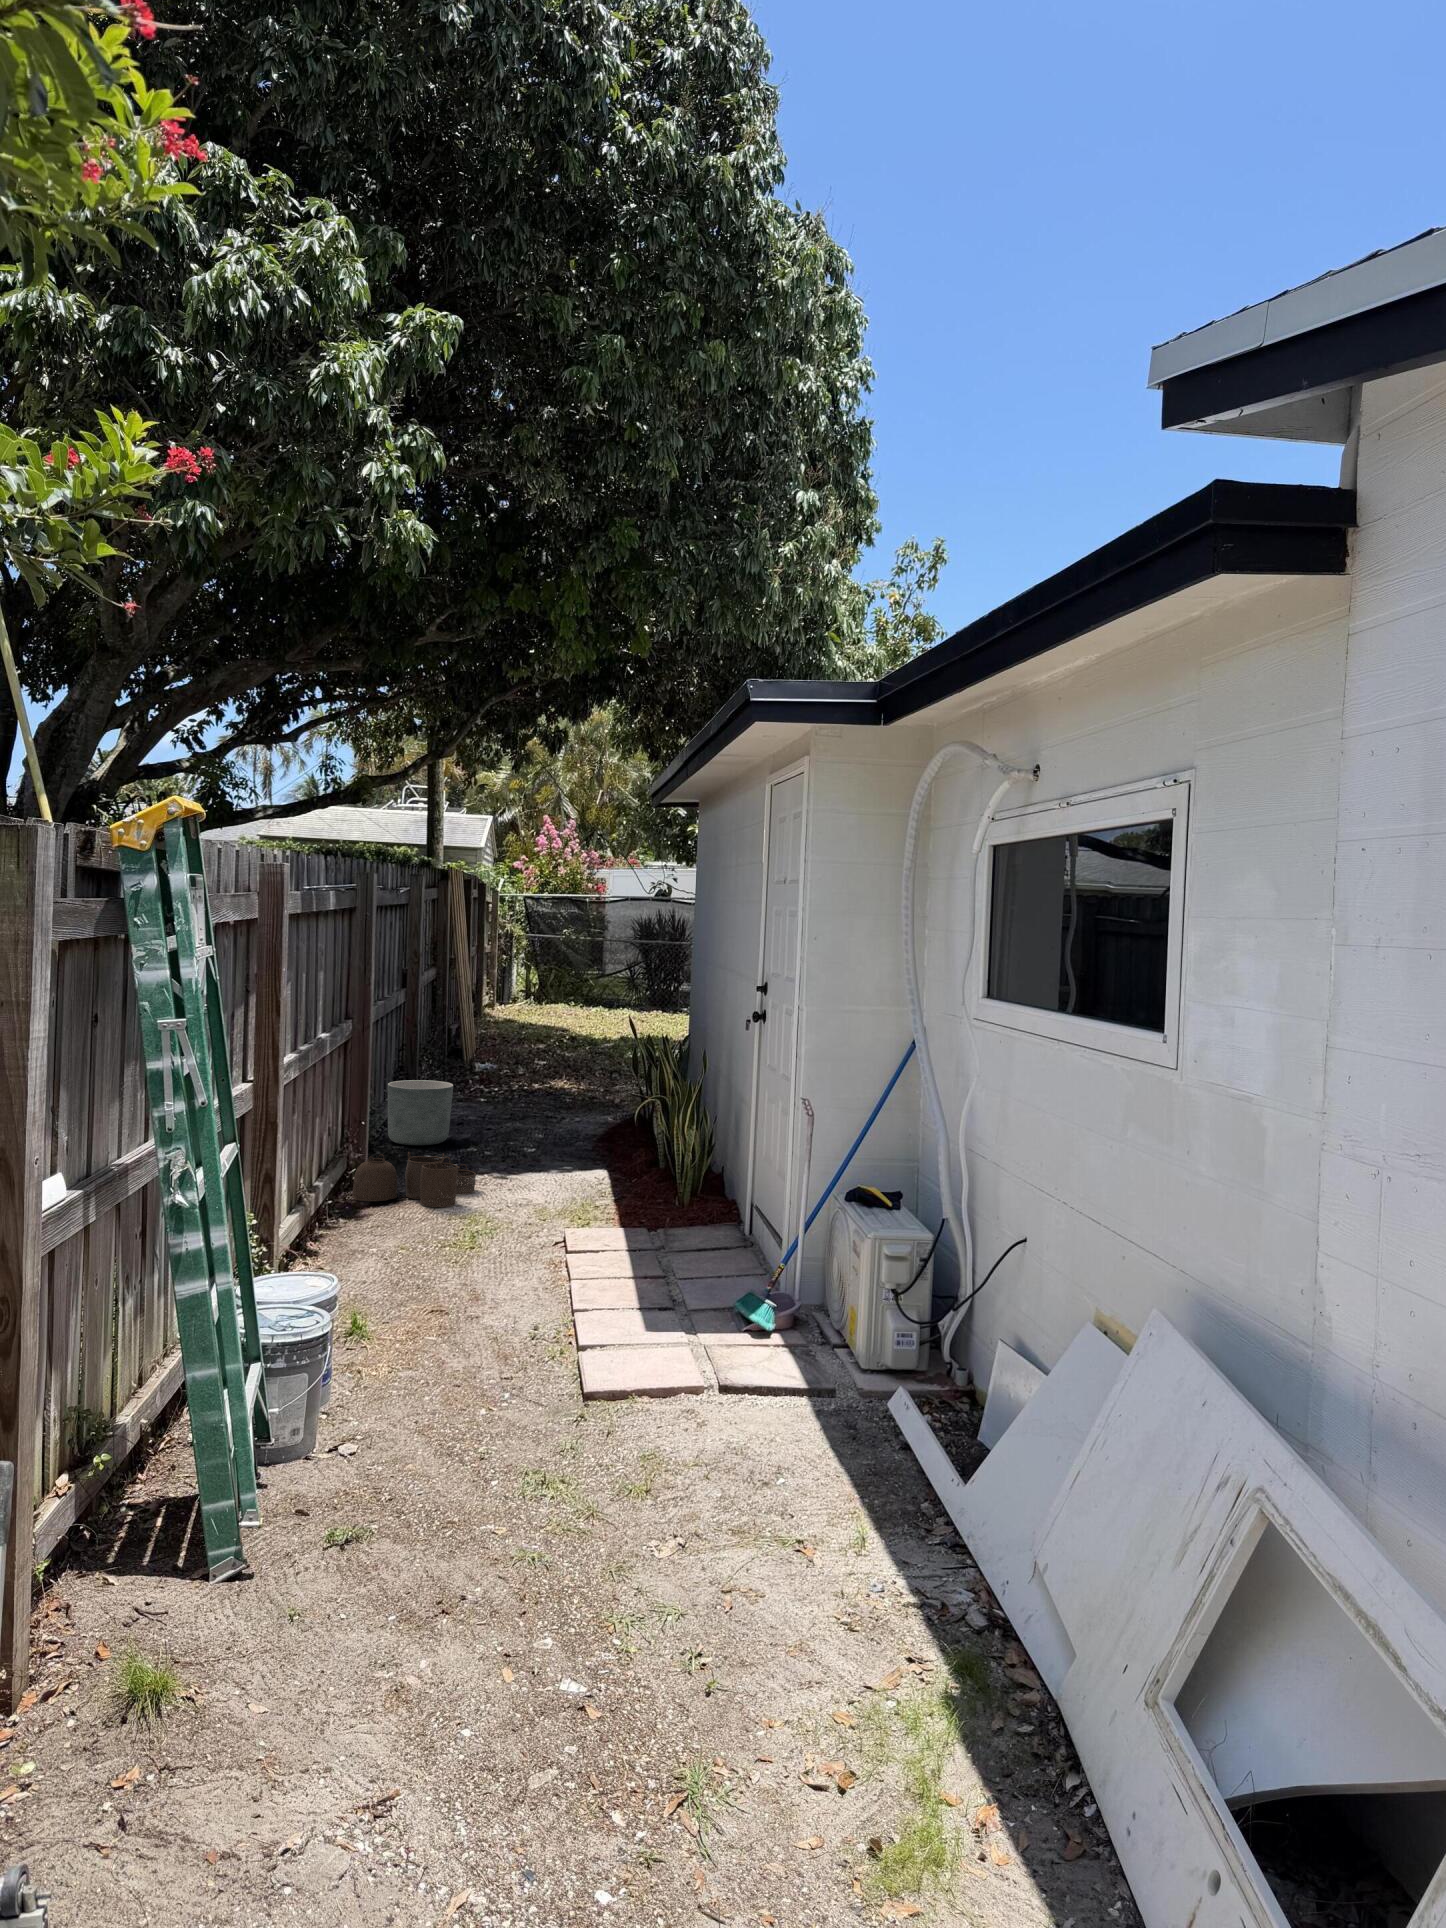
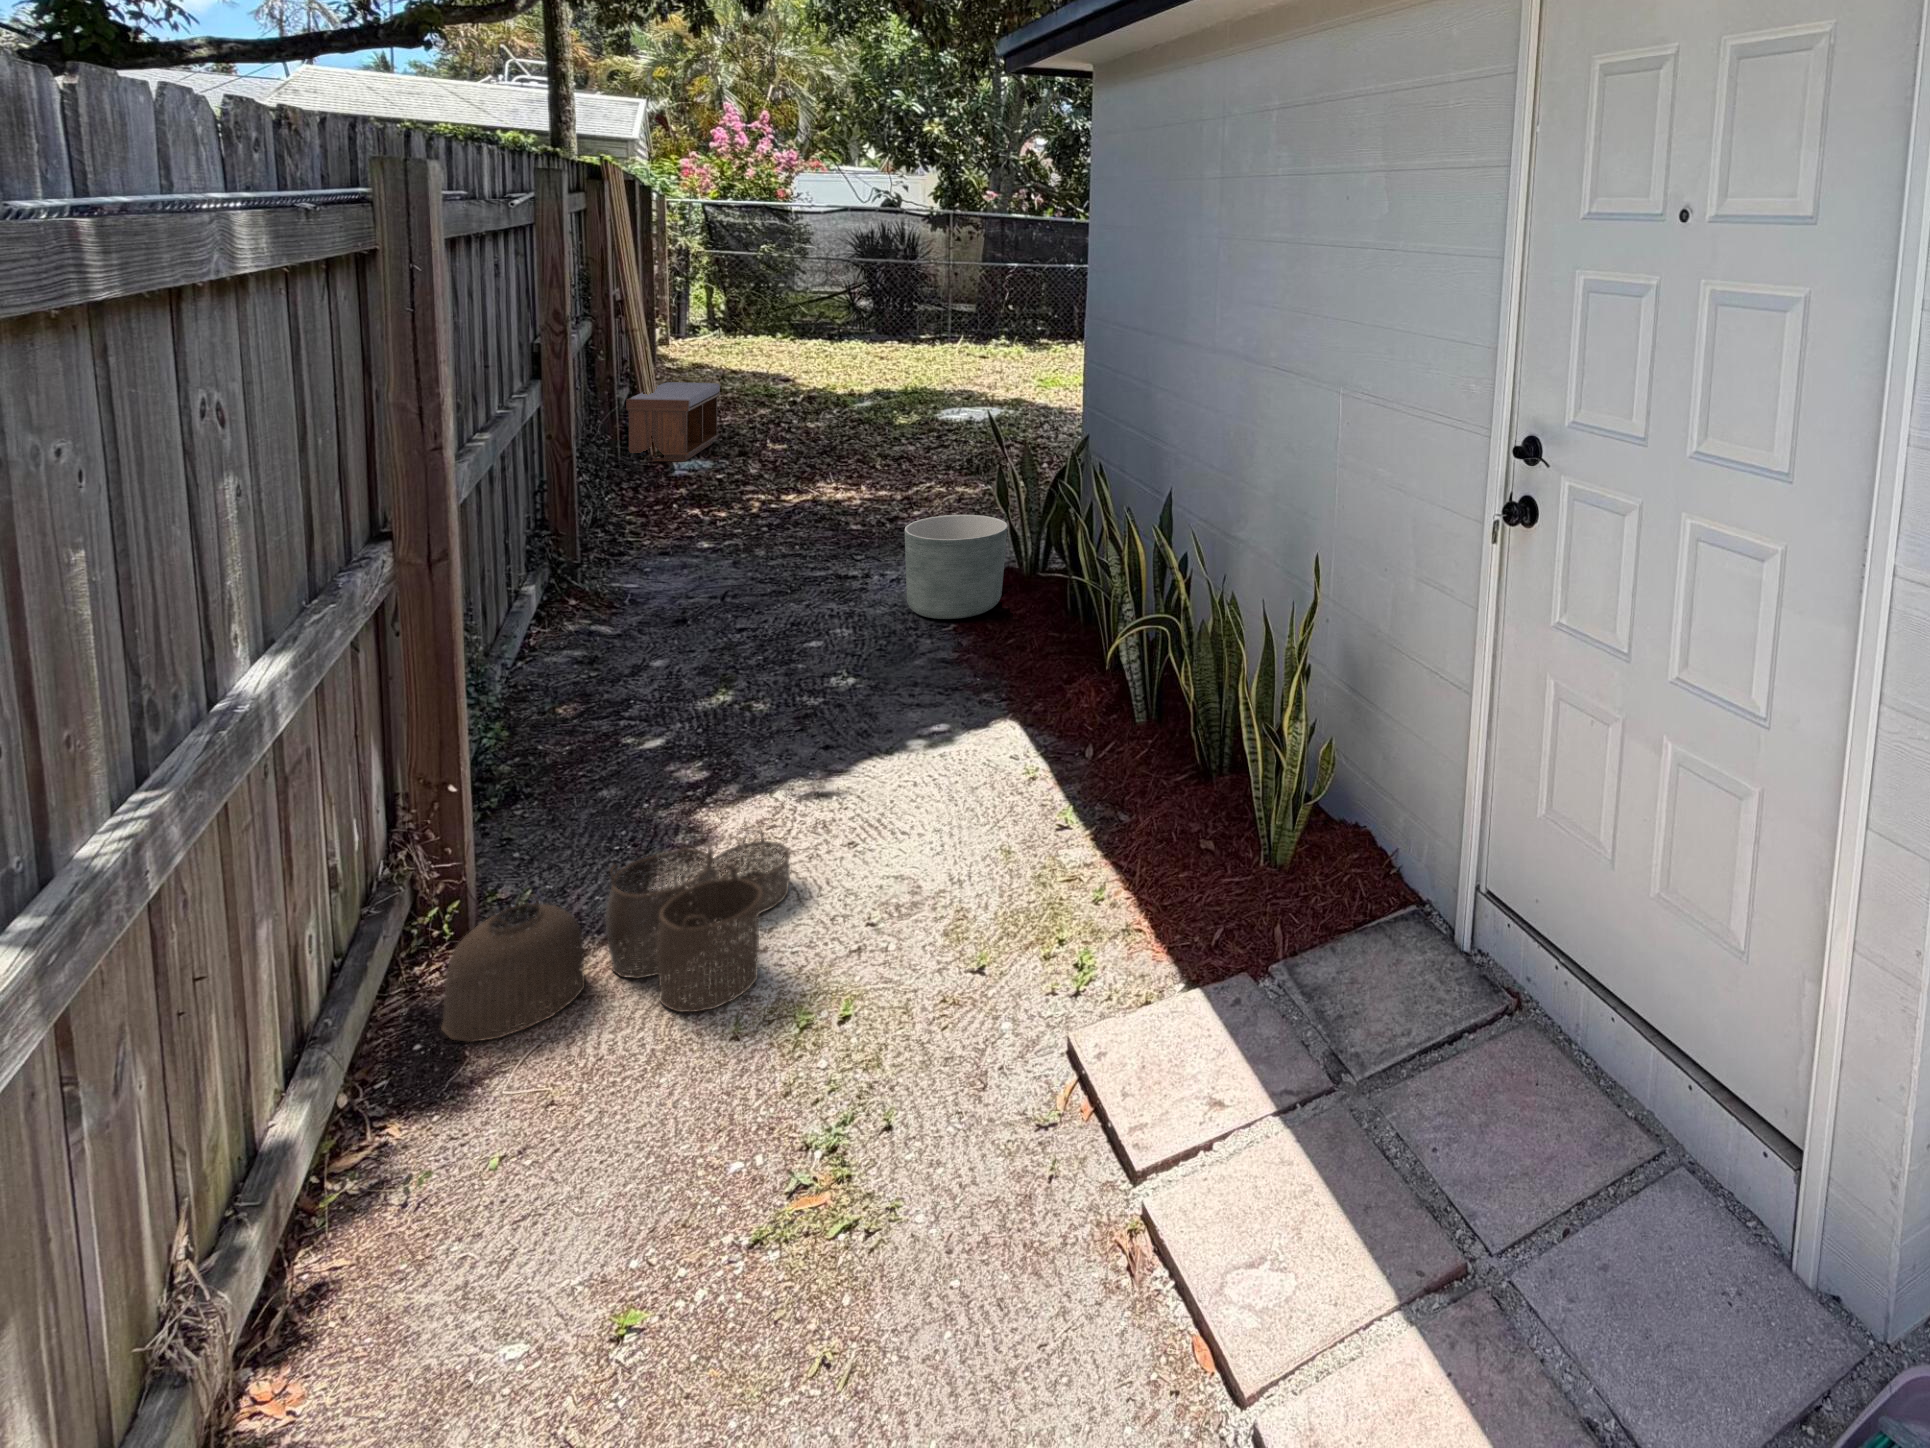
bench: none [451,1016,509,1067] -> present [626,382,720,461]
planter: present [388,1080,453,1145] -> present [905,515,1007,619]

